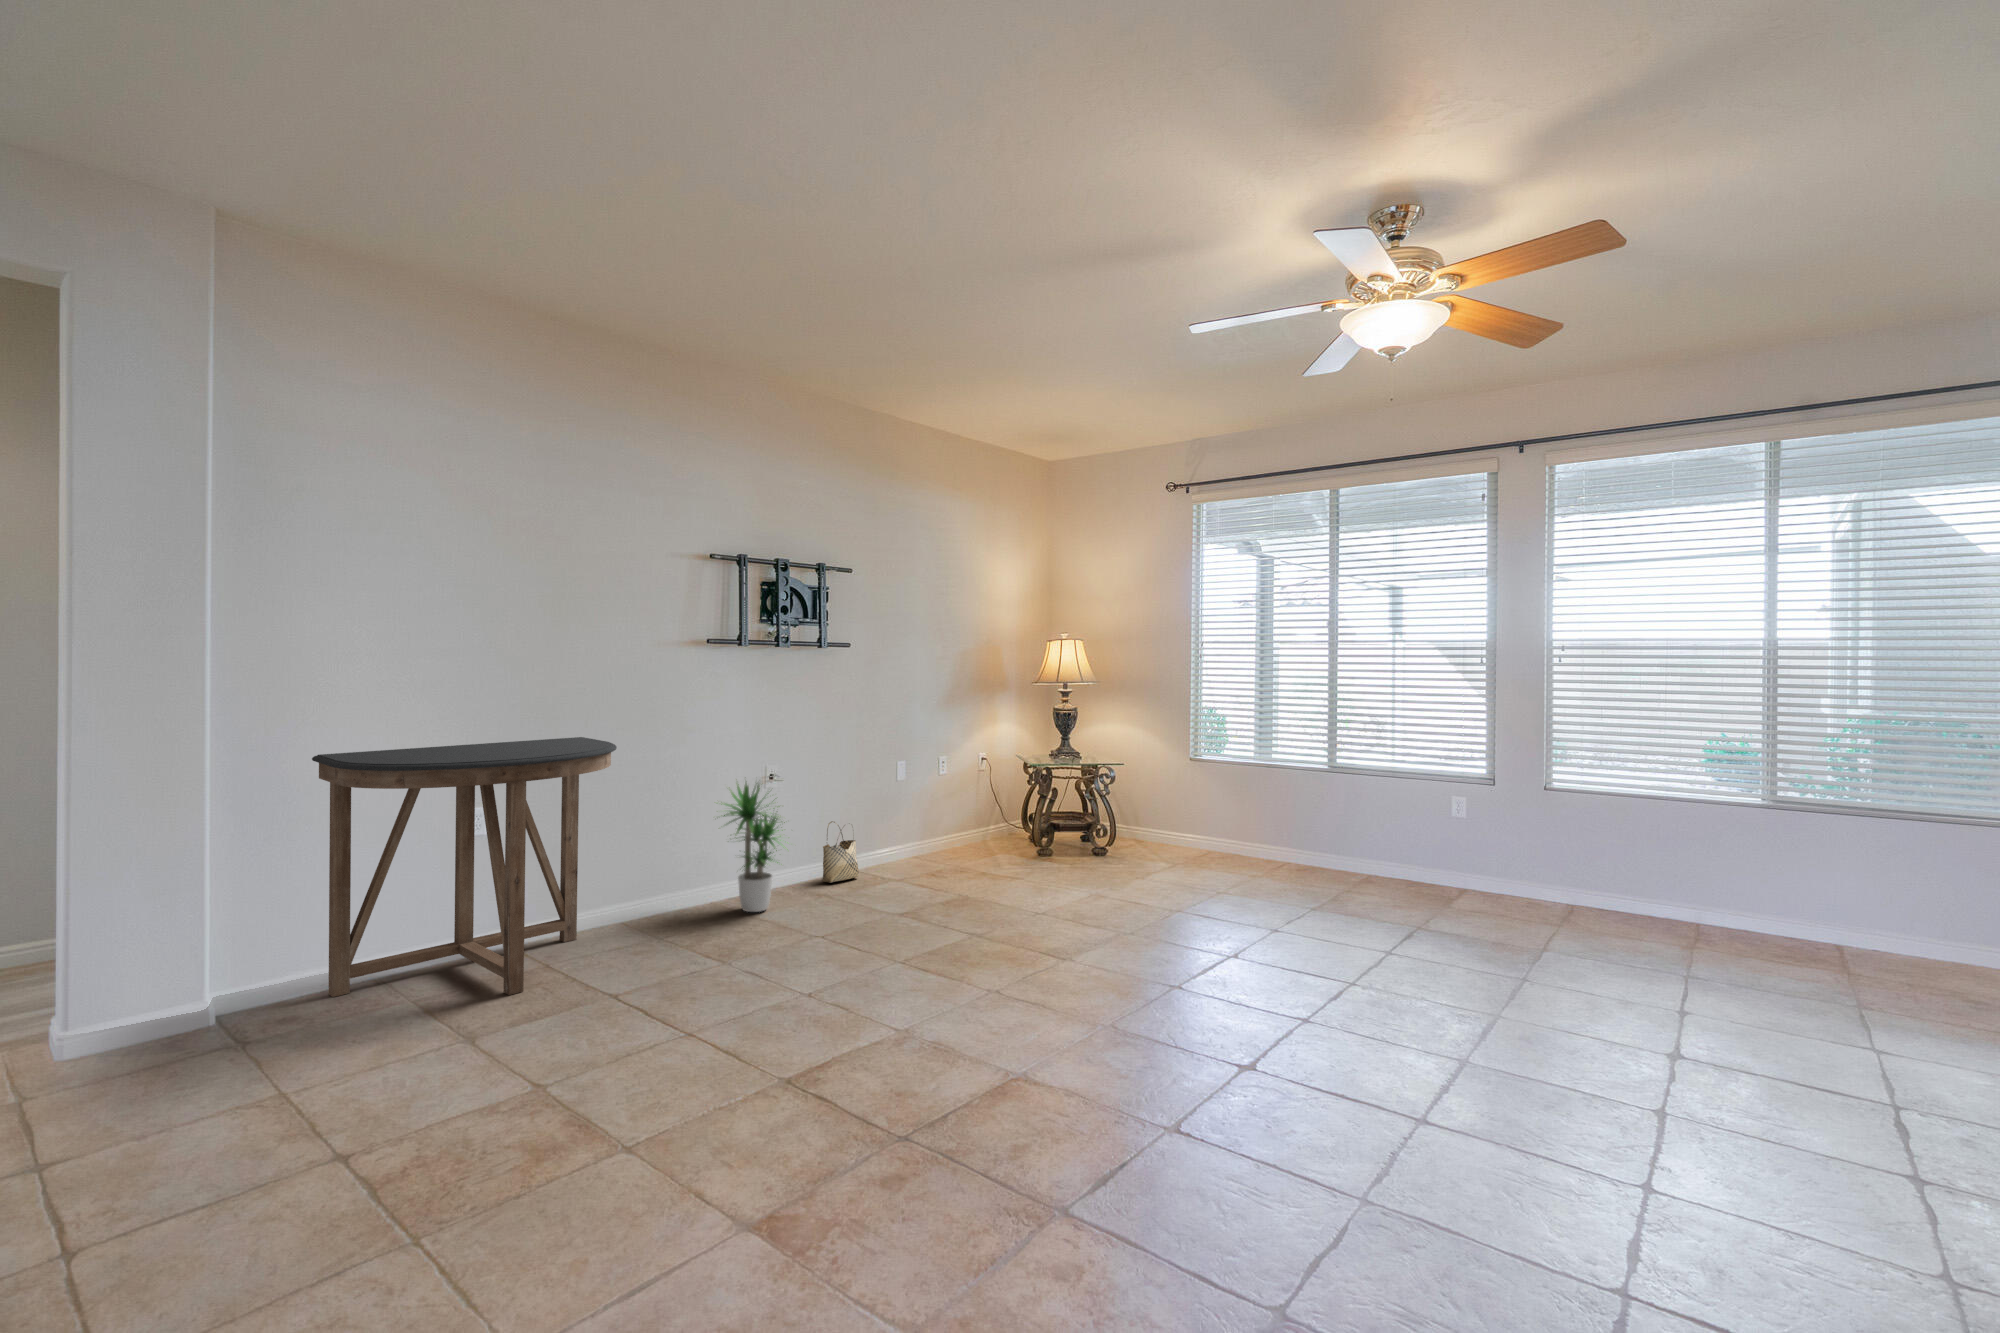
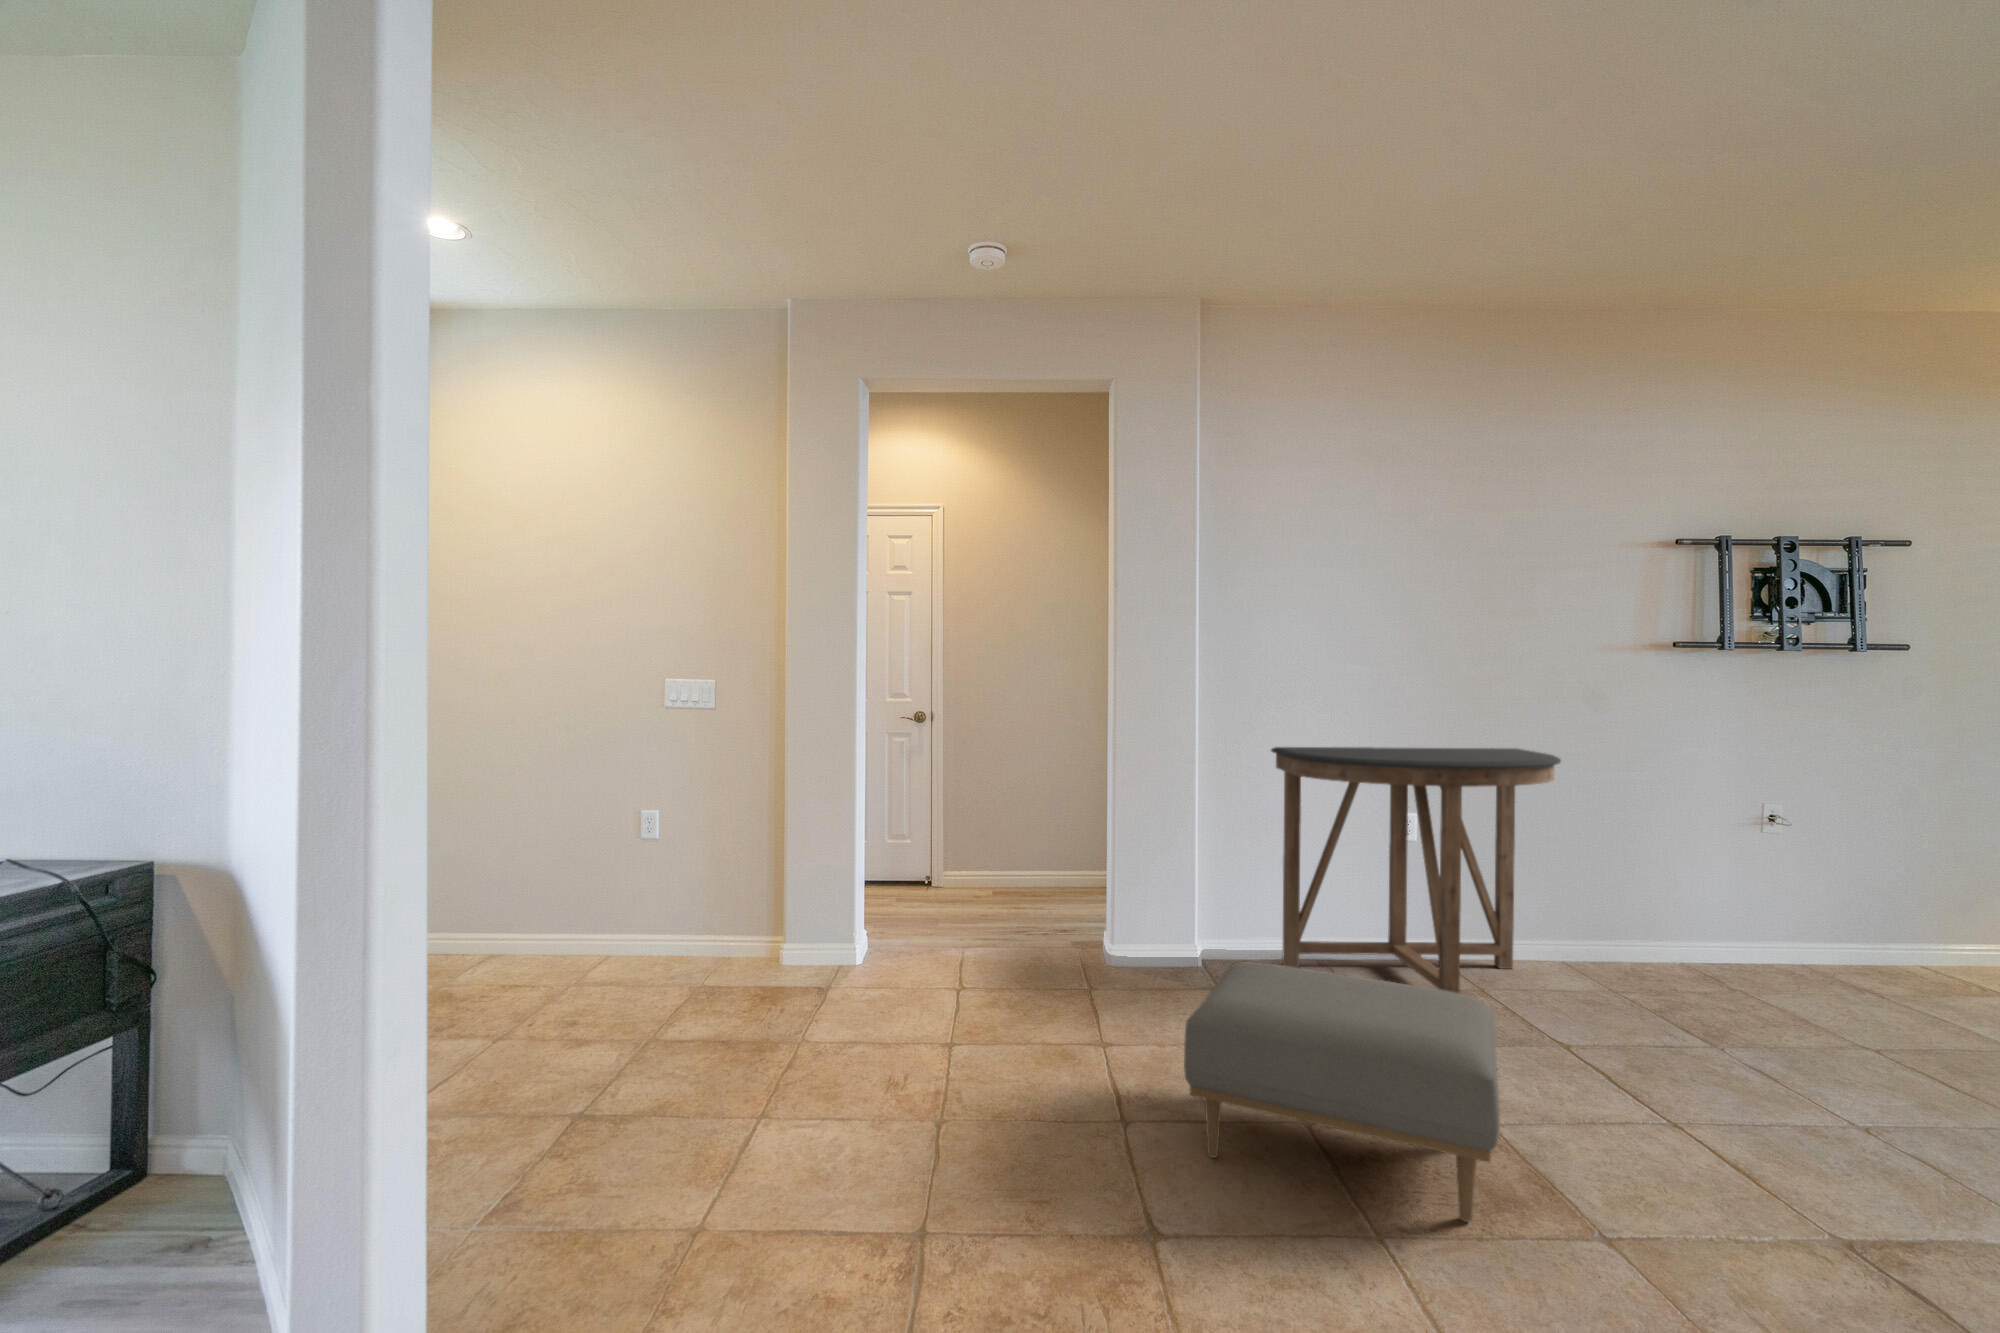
potted plant: present [721,783,785,912] -> none [1682,812,1821,990]
woven basket: present [822,821,859,883] -> none [1861,891,1930,977]
ottoman: none [186,983,546,1243] -> present [1184,962,1500,1222]

